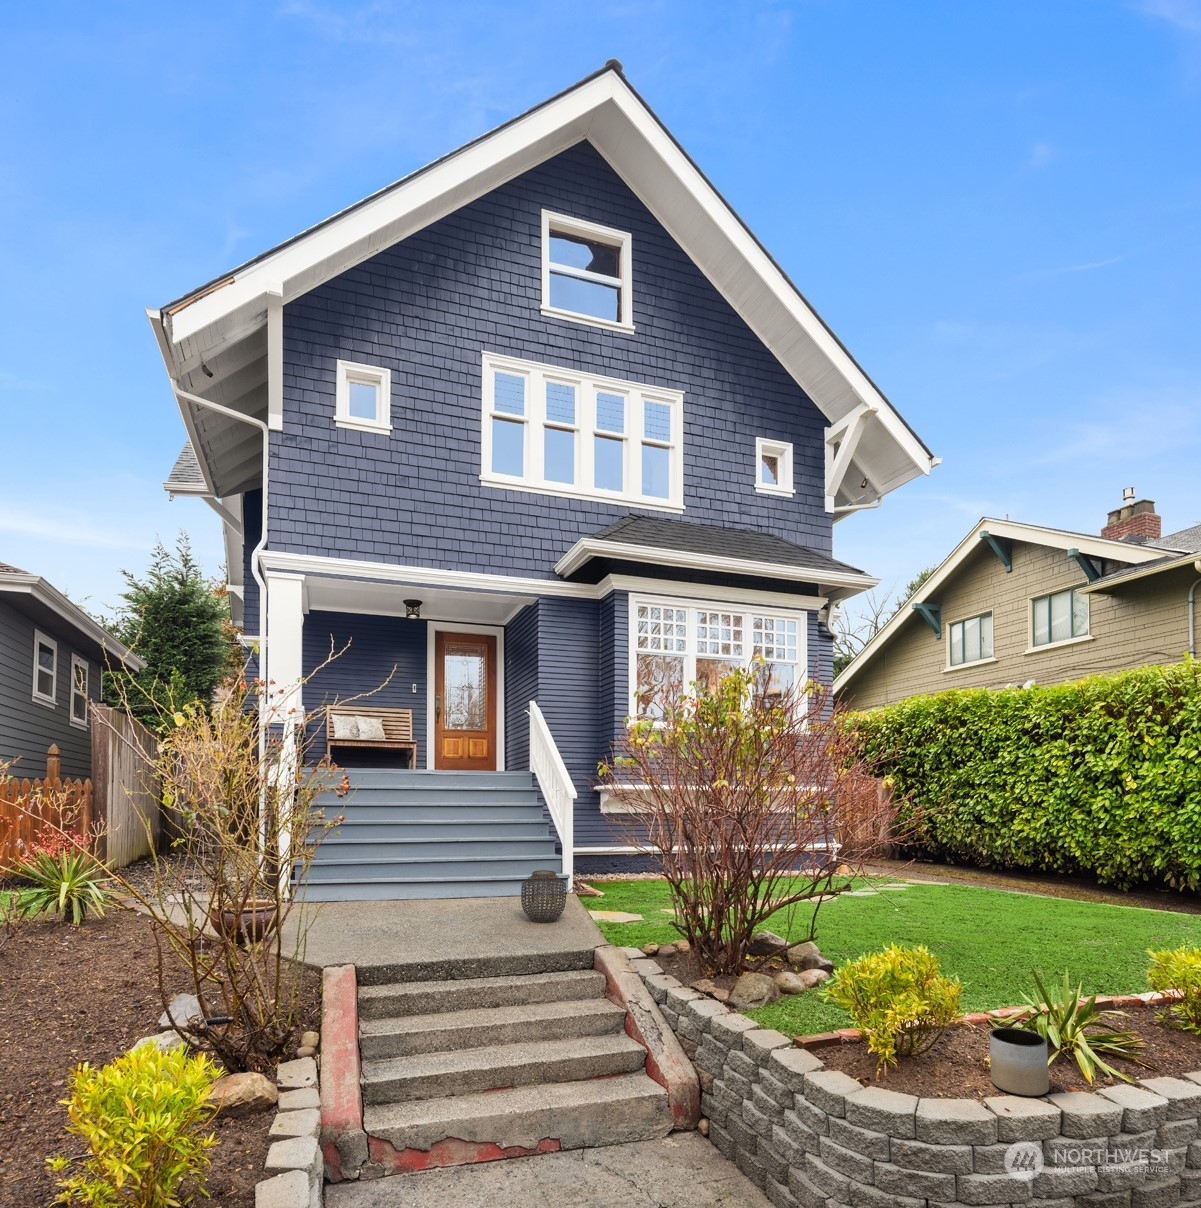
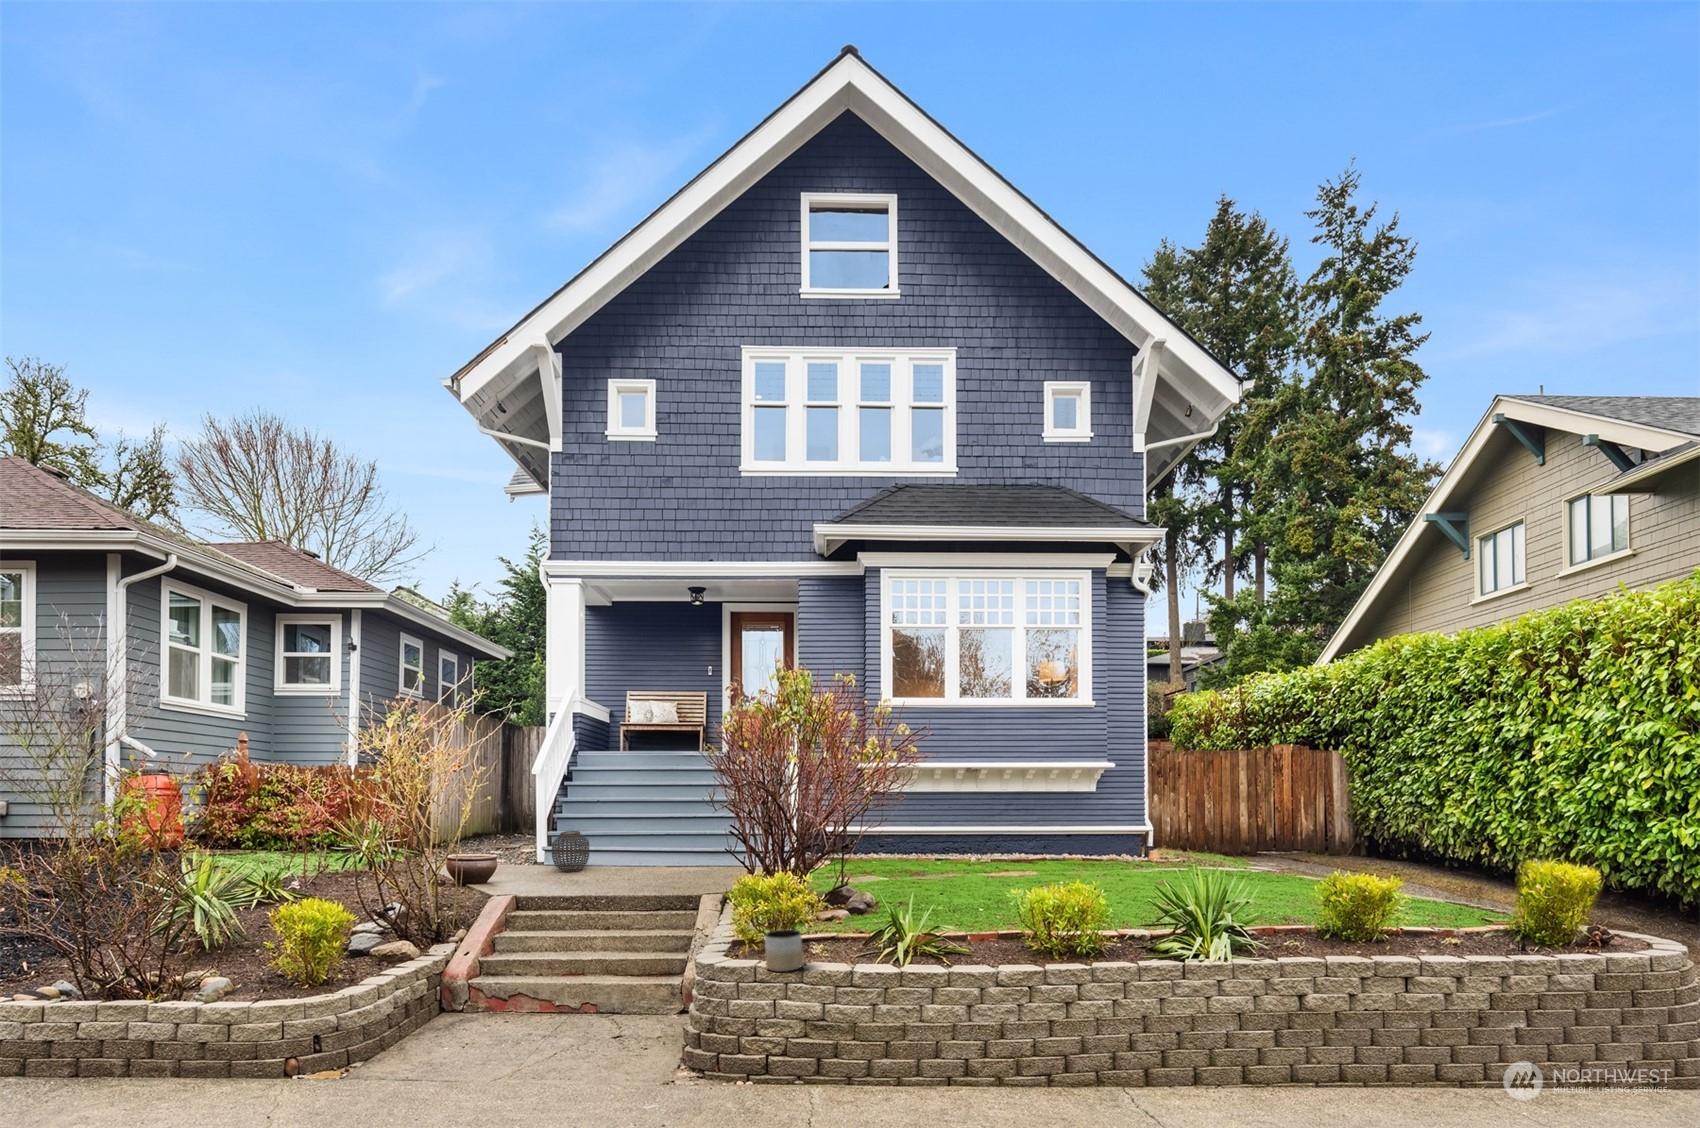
woven basket: present [521,870,566,923] -> present [552,831,589,873]

